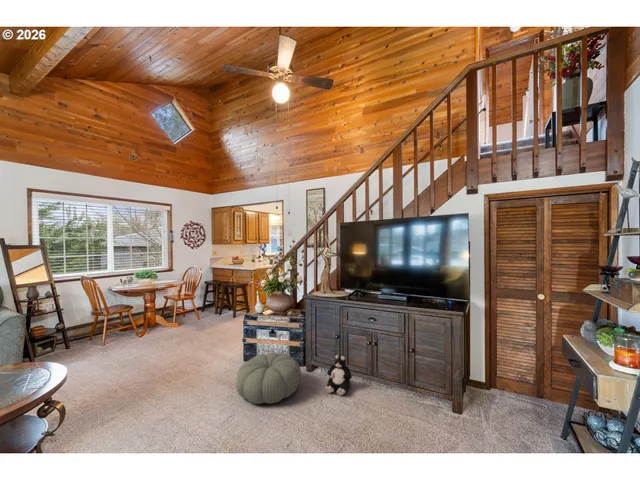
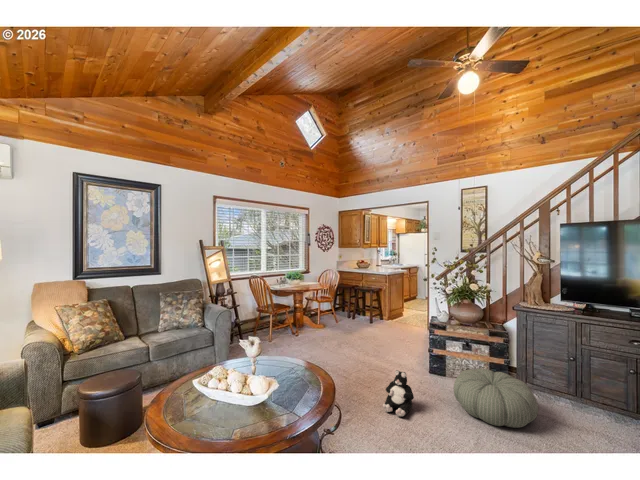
plush toy: present [325,354,352,395] -> present [383,370,414,416]

